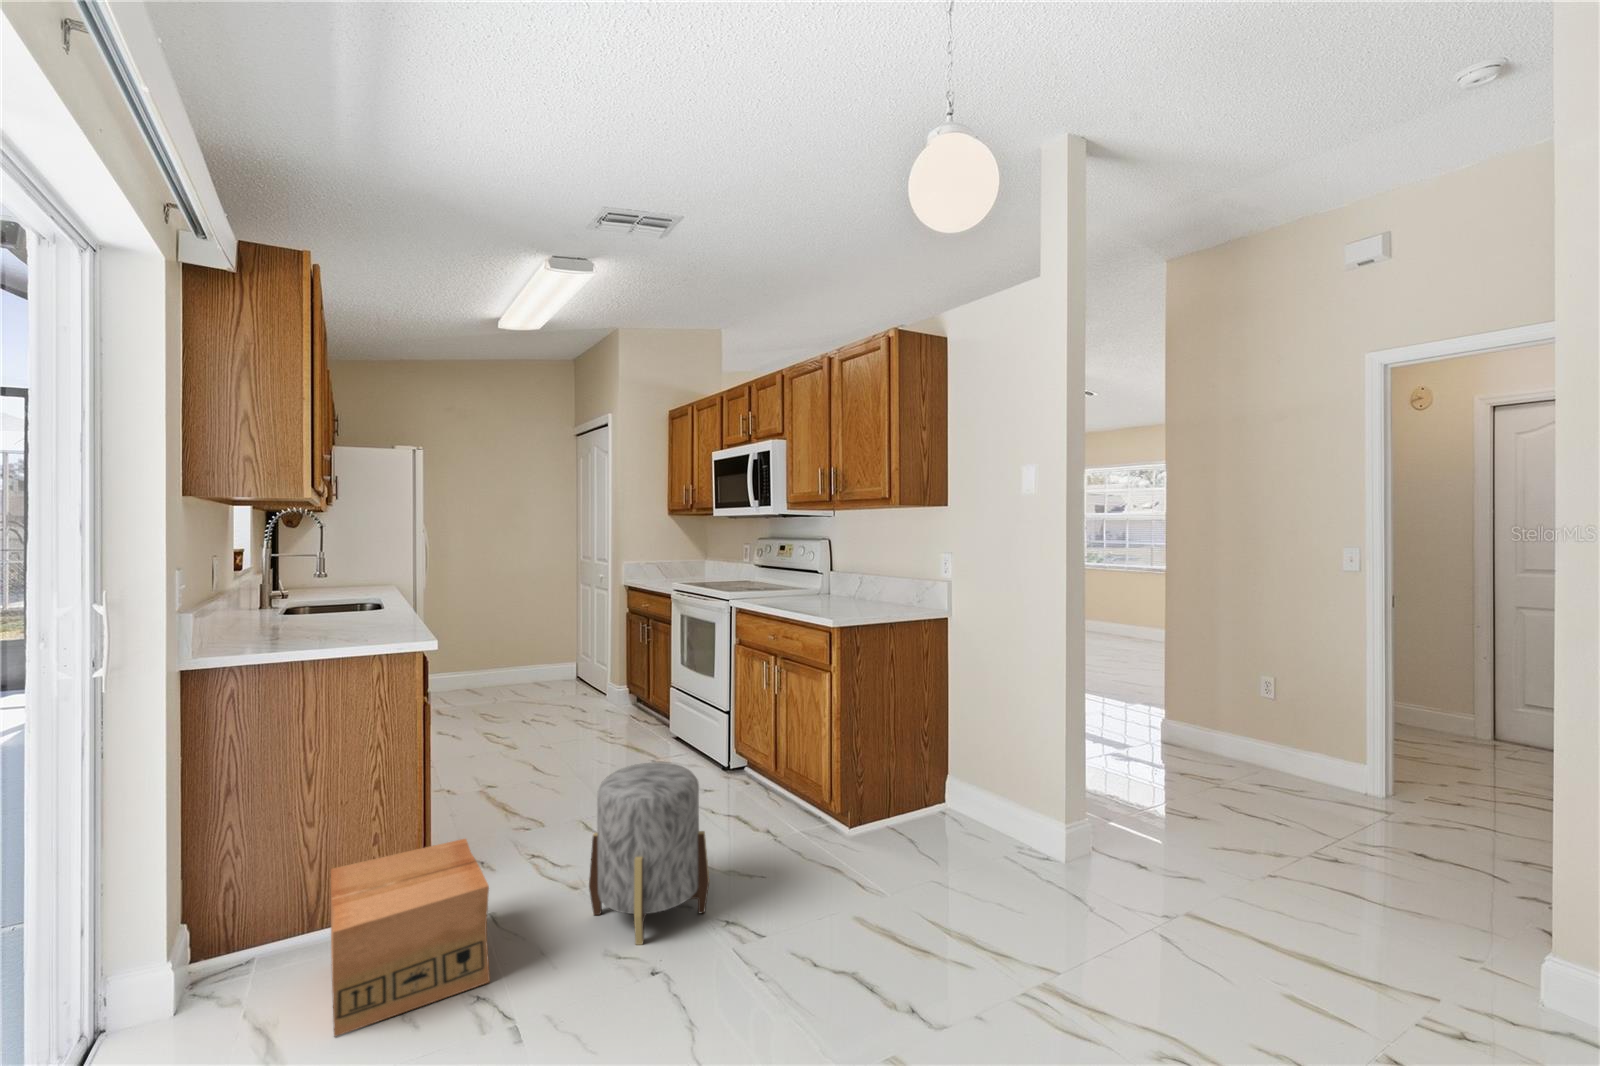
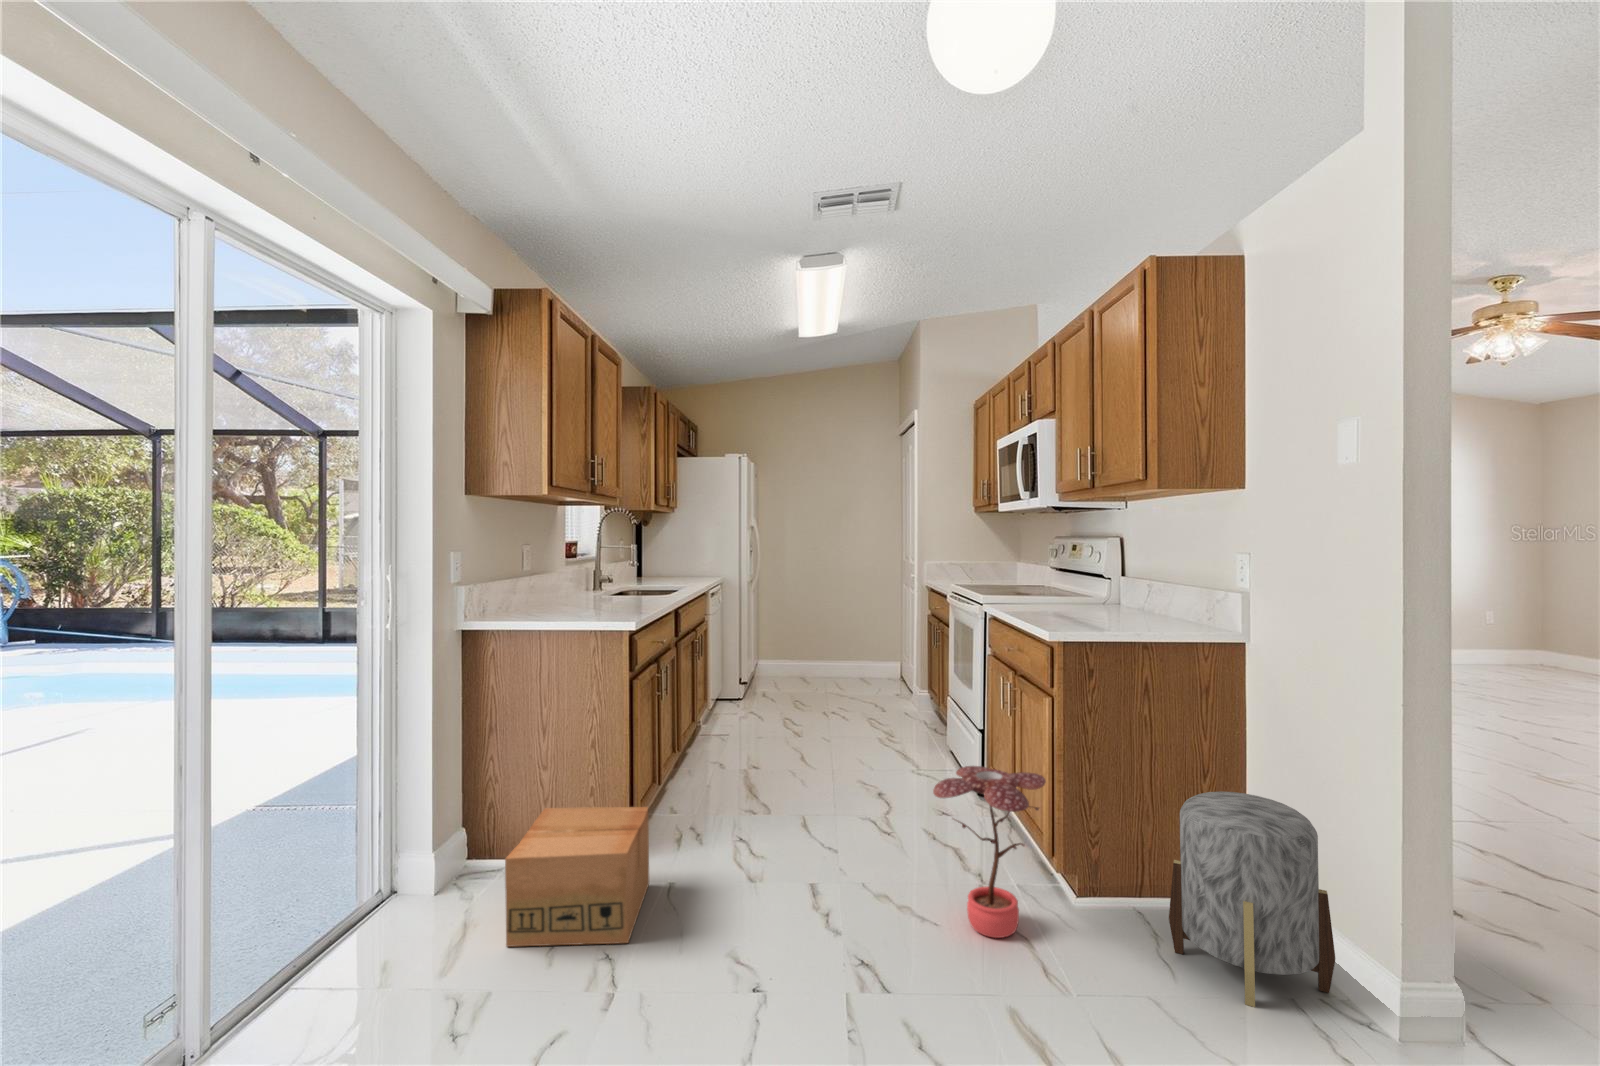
potted plant: none [765,734,845,873] -> present [933,766,1046,938]
stool: present [589,762,710,945] -> present [1169,791,1335,1007]

